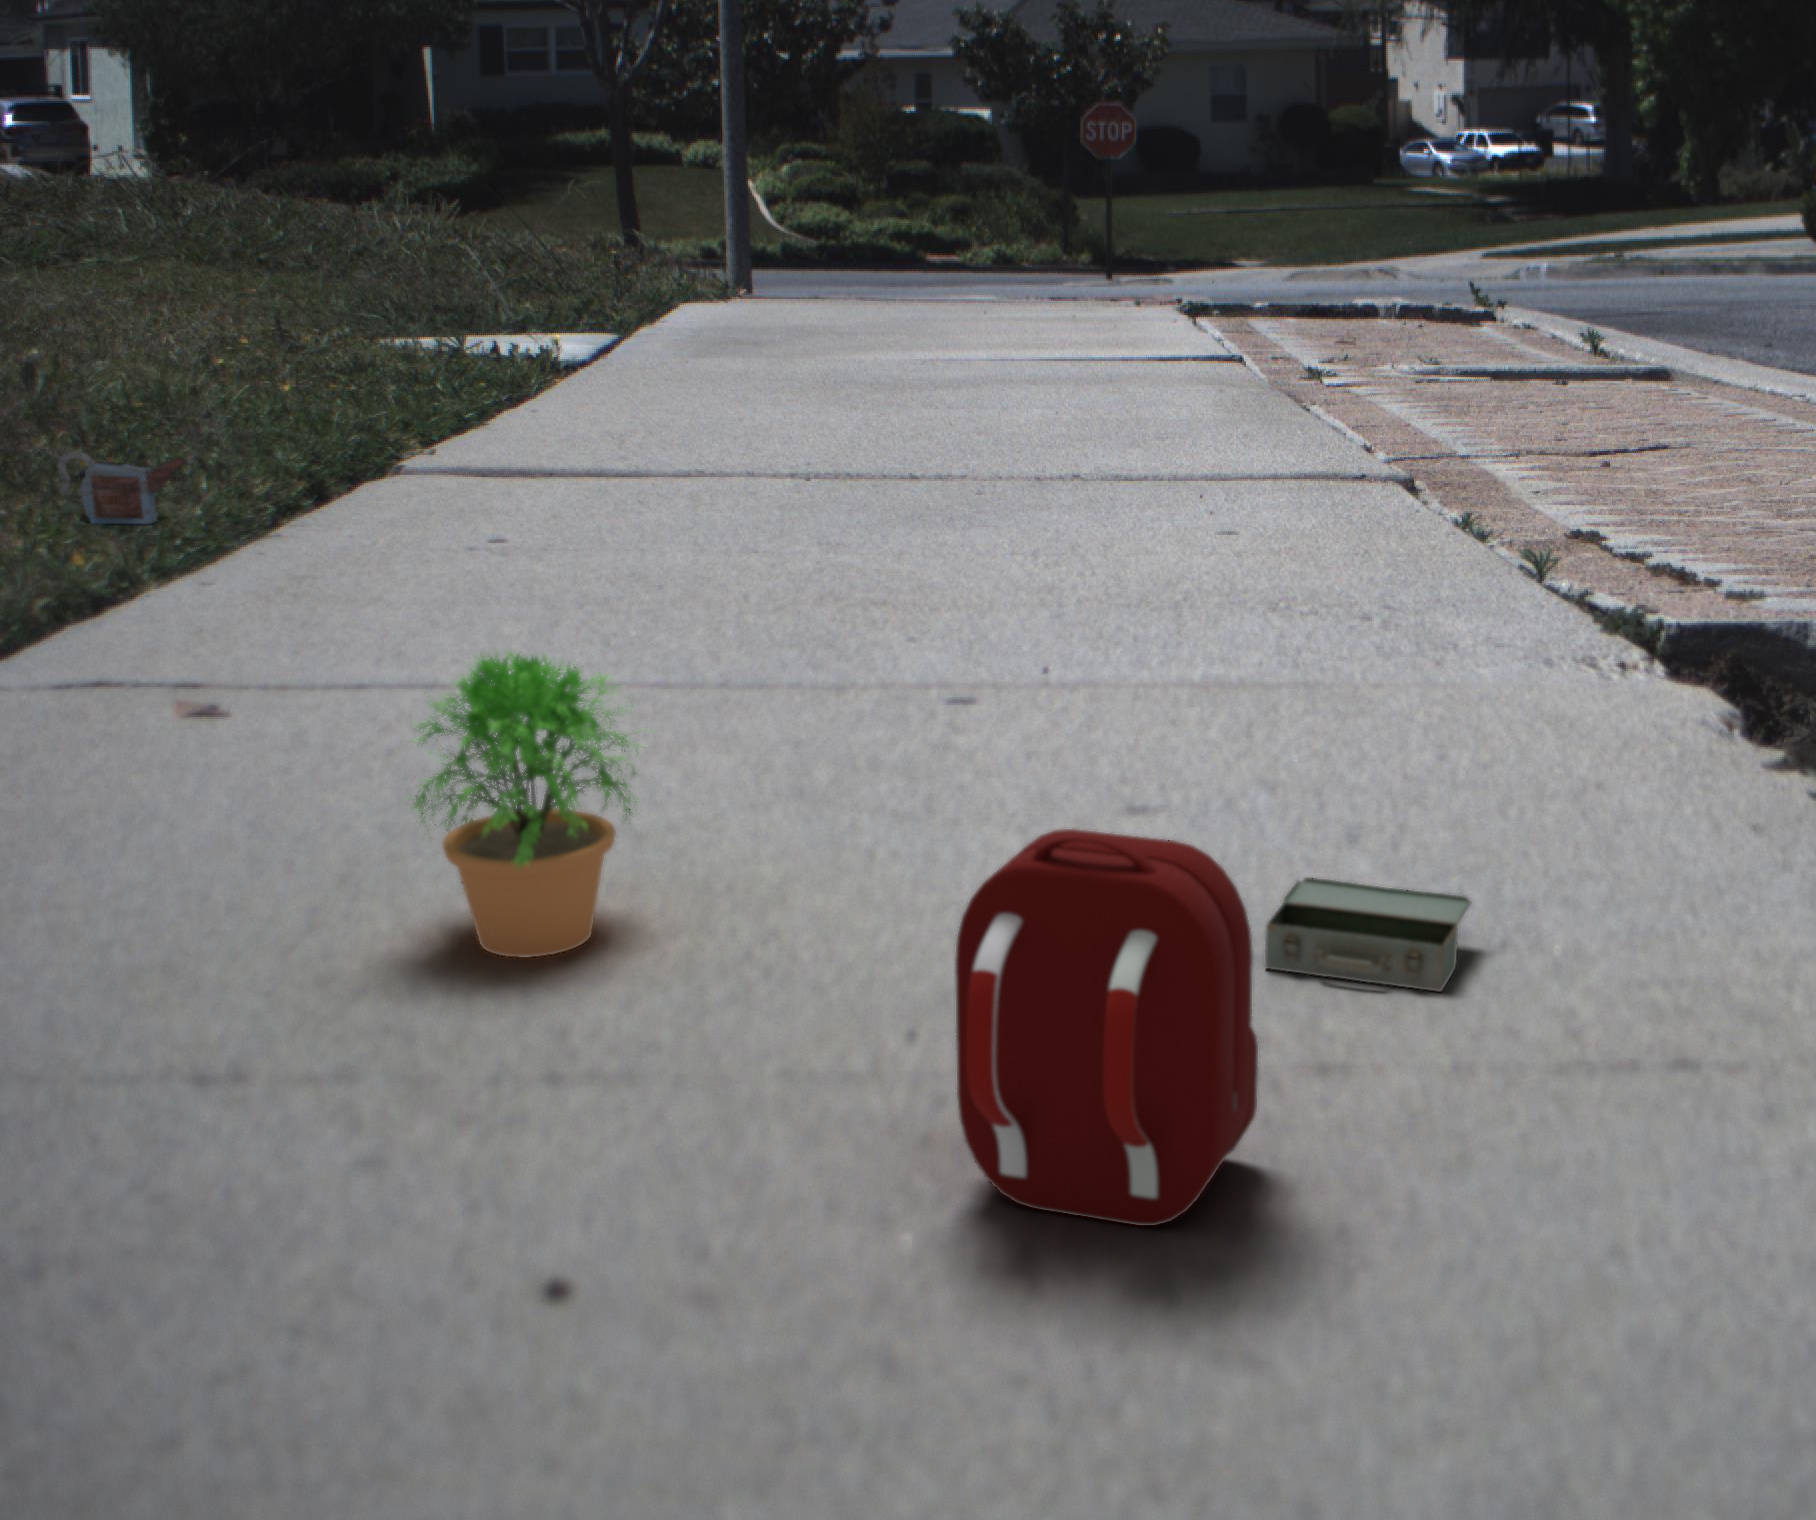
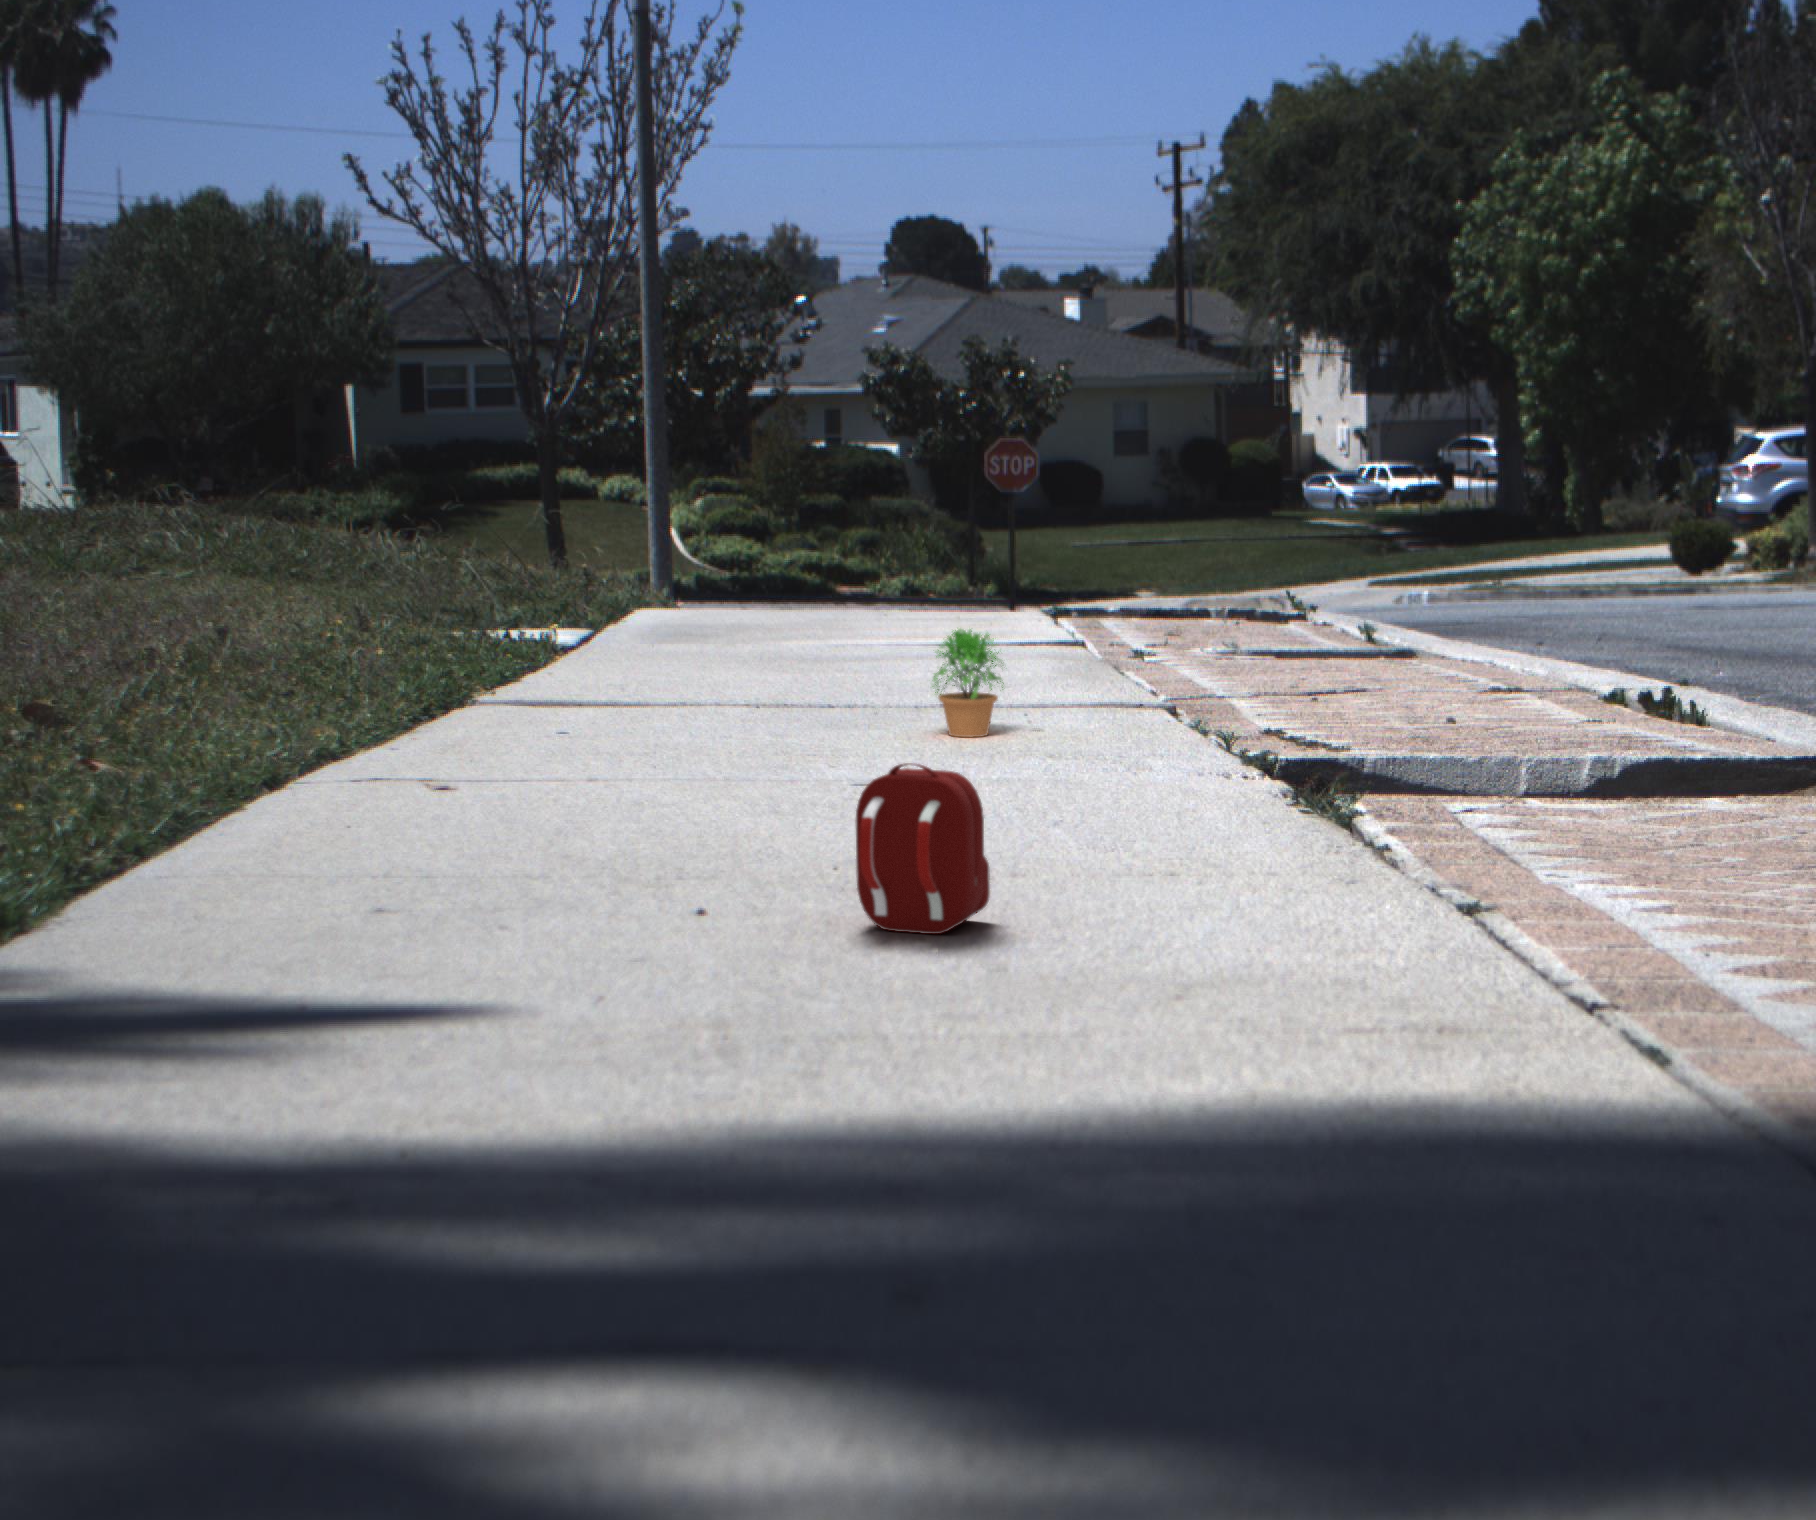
watering can: present [58,451,186,524] -> none [265,677,351,726]
potted plant: present [414,652,642,957] -> present [932,629,1004,737]
toolbox: present [1265,878,1471,992] -> none [1010,841,1115,884]

